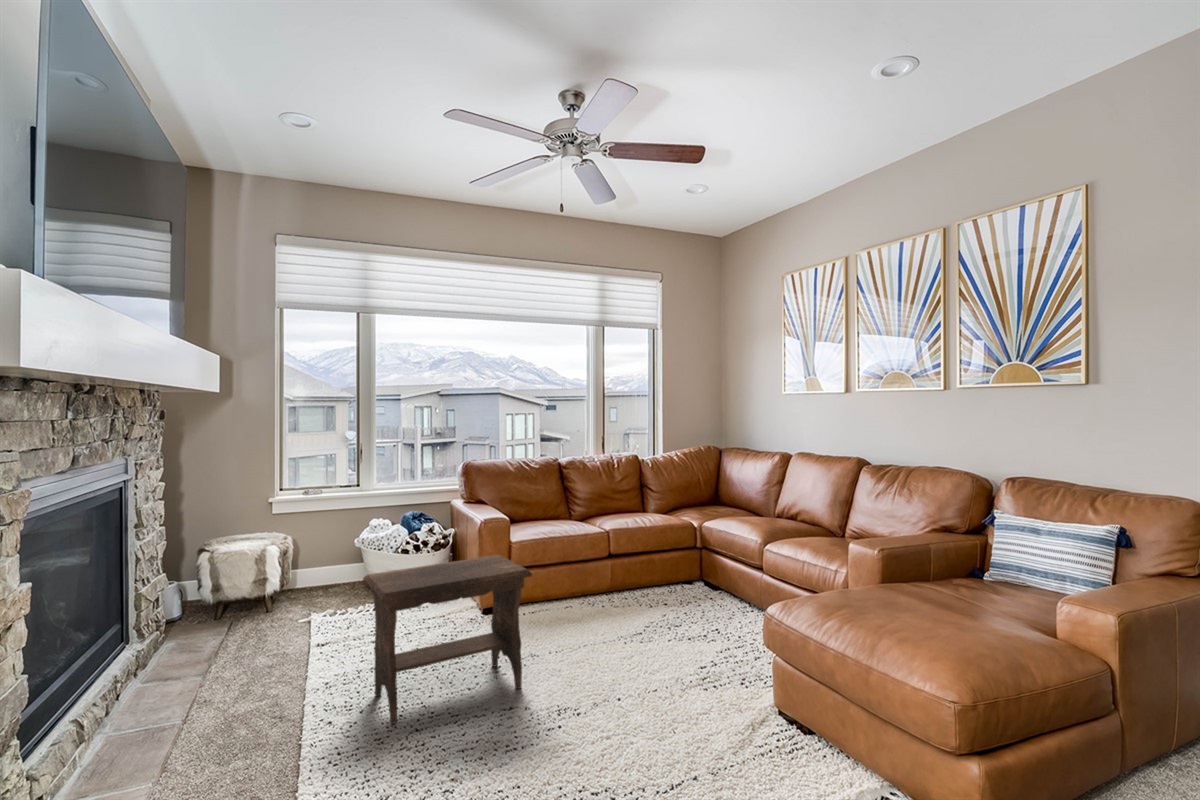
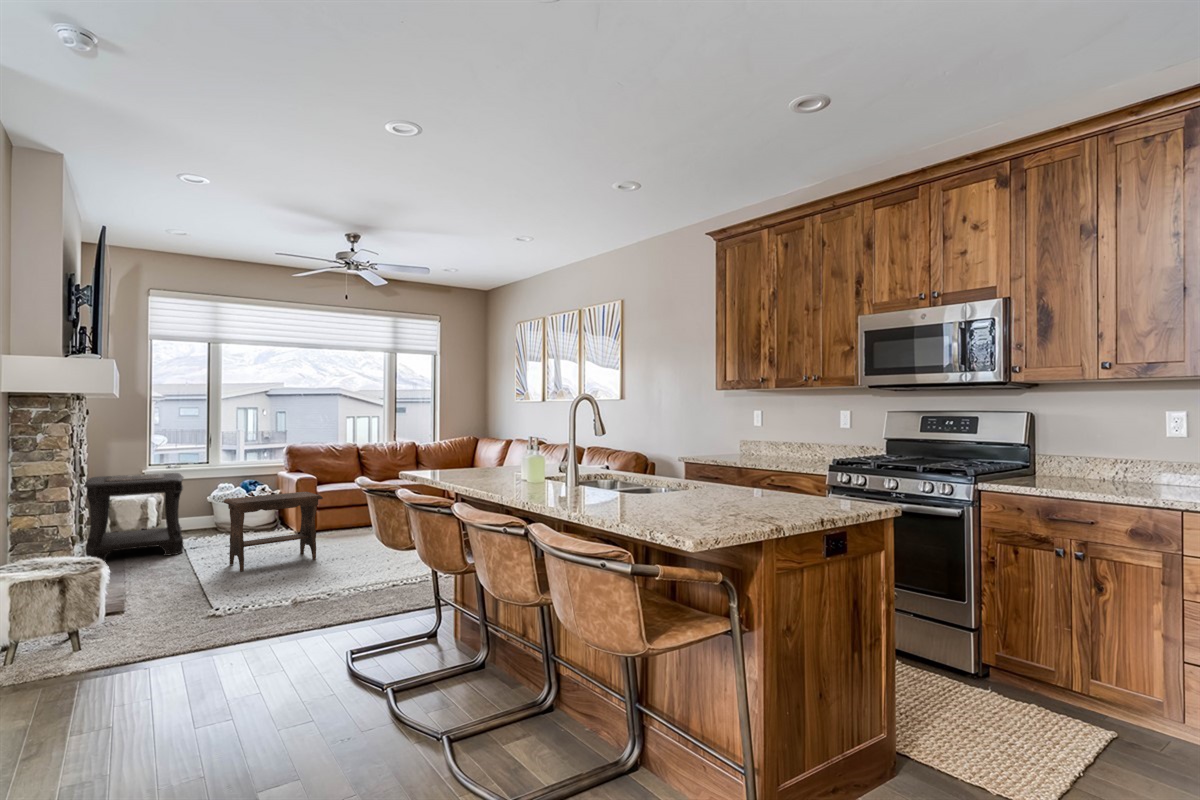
side table: none [153,508,315,672] -> present [84,473,184,562]

